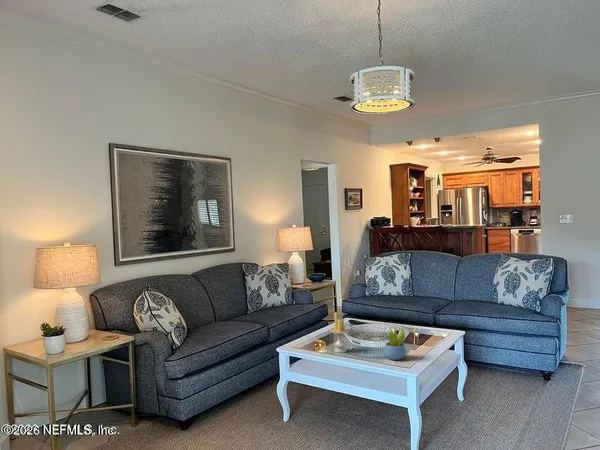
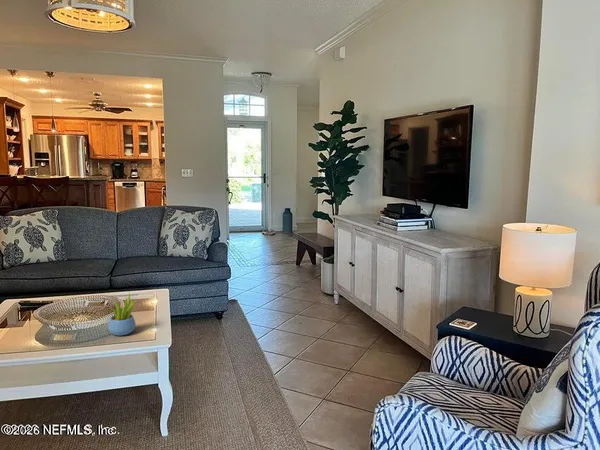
candle: present [330,312,349,353] -> none [24,293,54,346]

